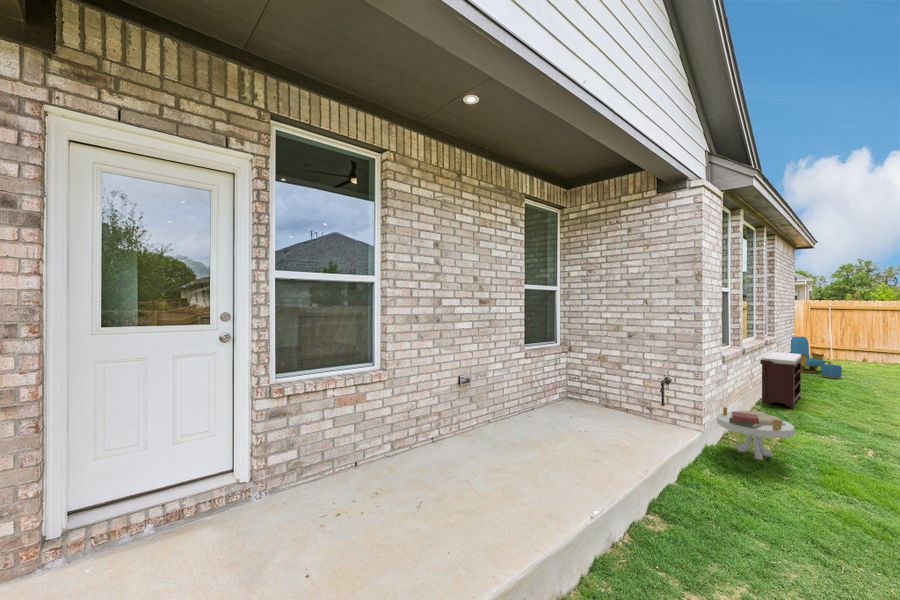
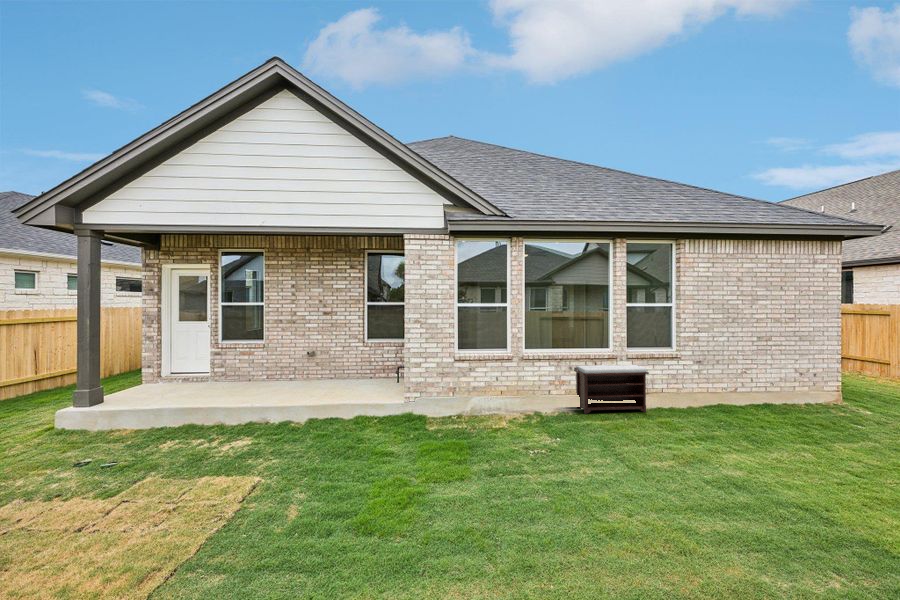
armchair: present [790,337,842,378] -> none [803,358,857,414]
side table: present [717,407,795,460] -> none [404,386,445,420]

